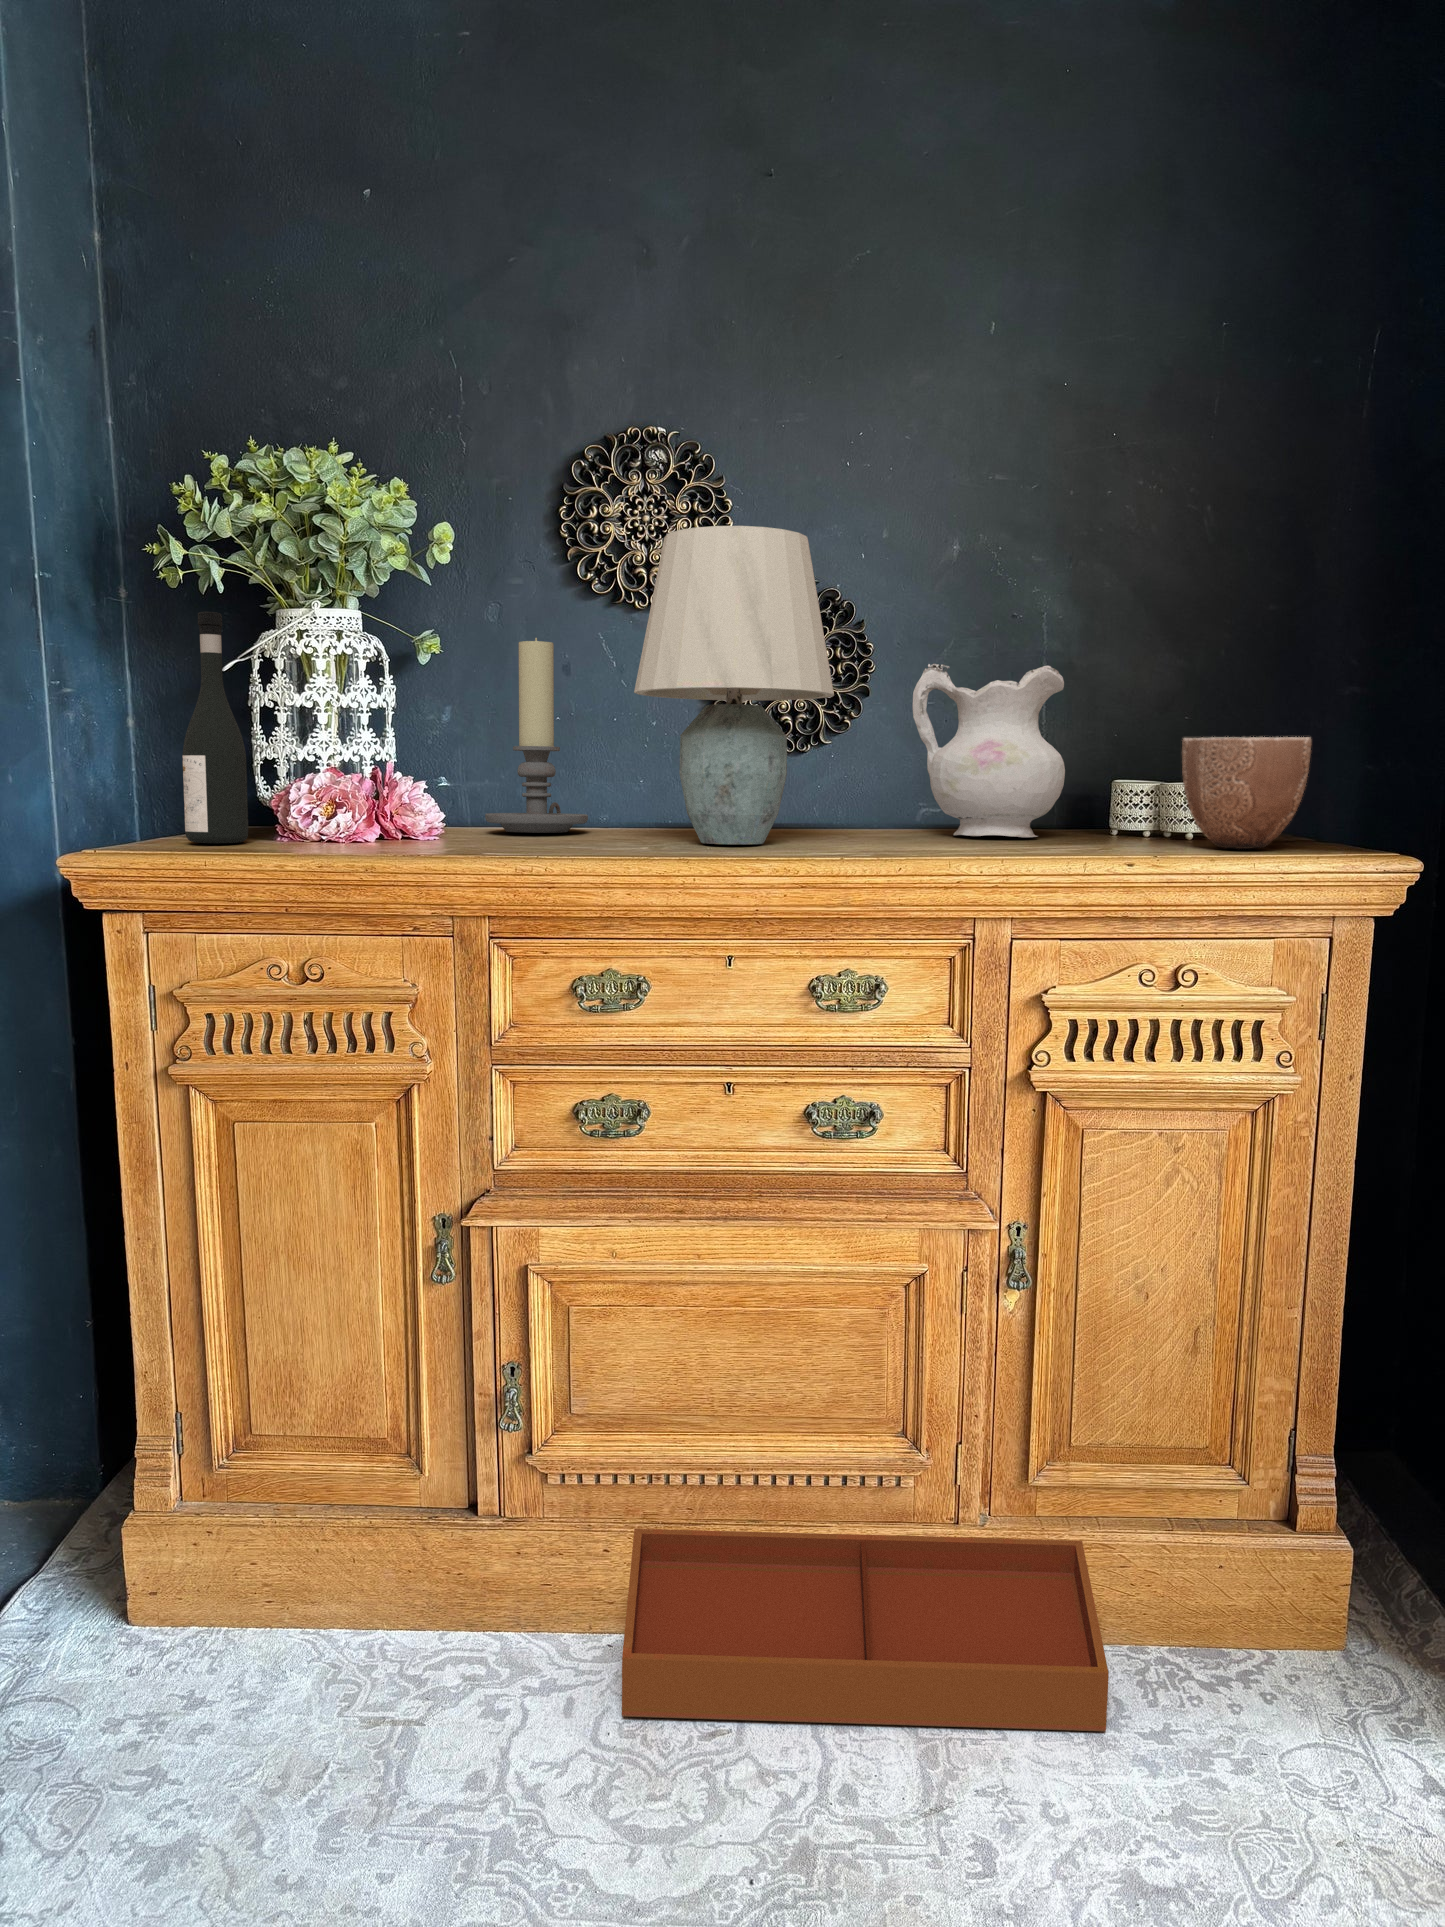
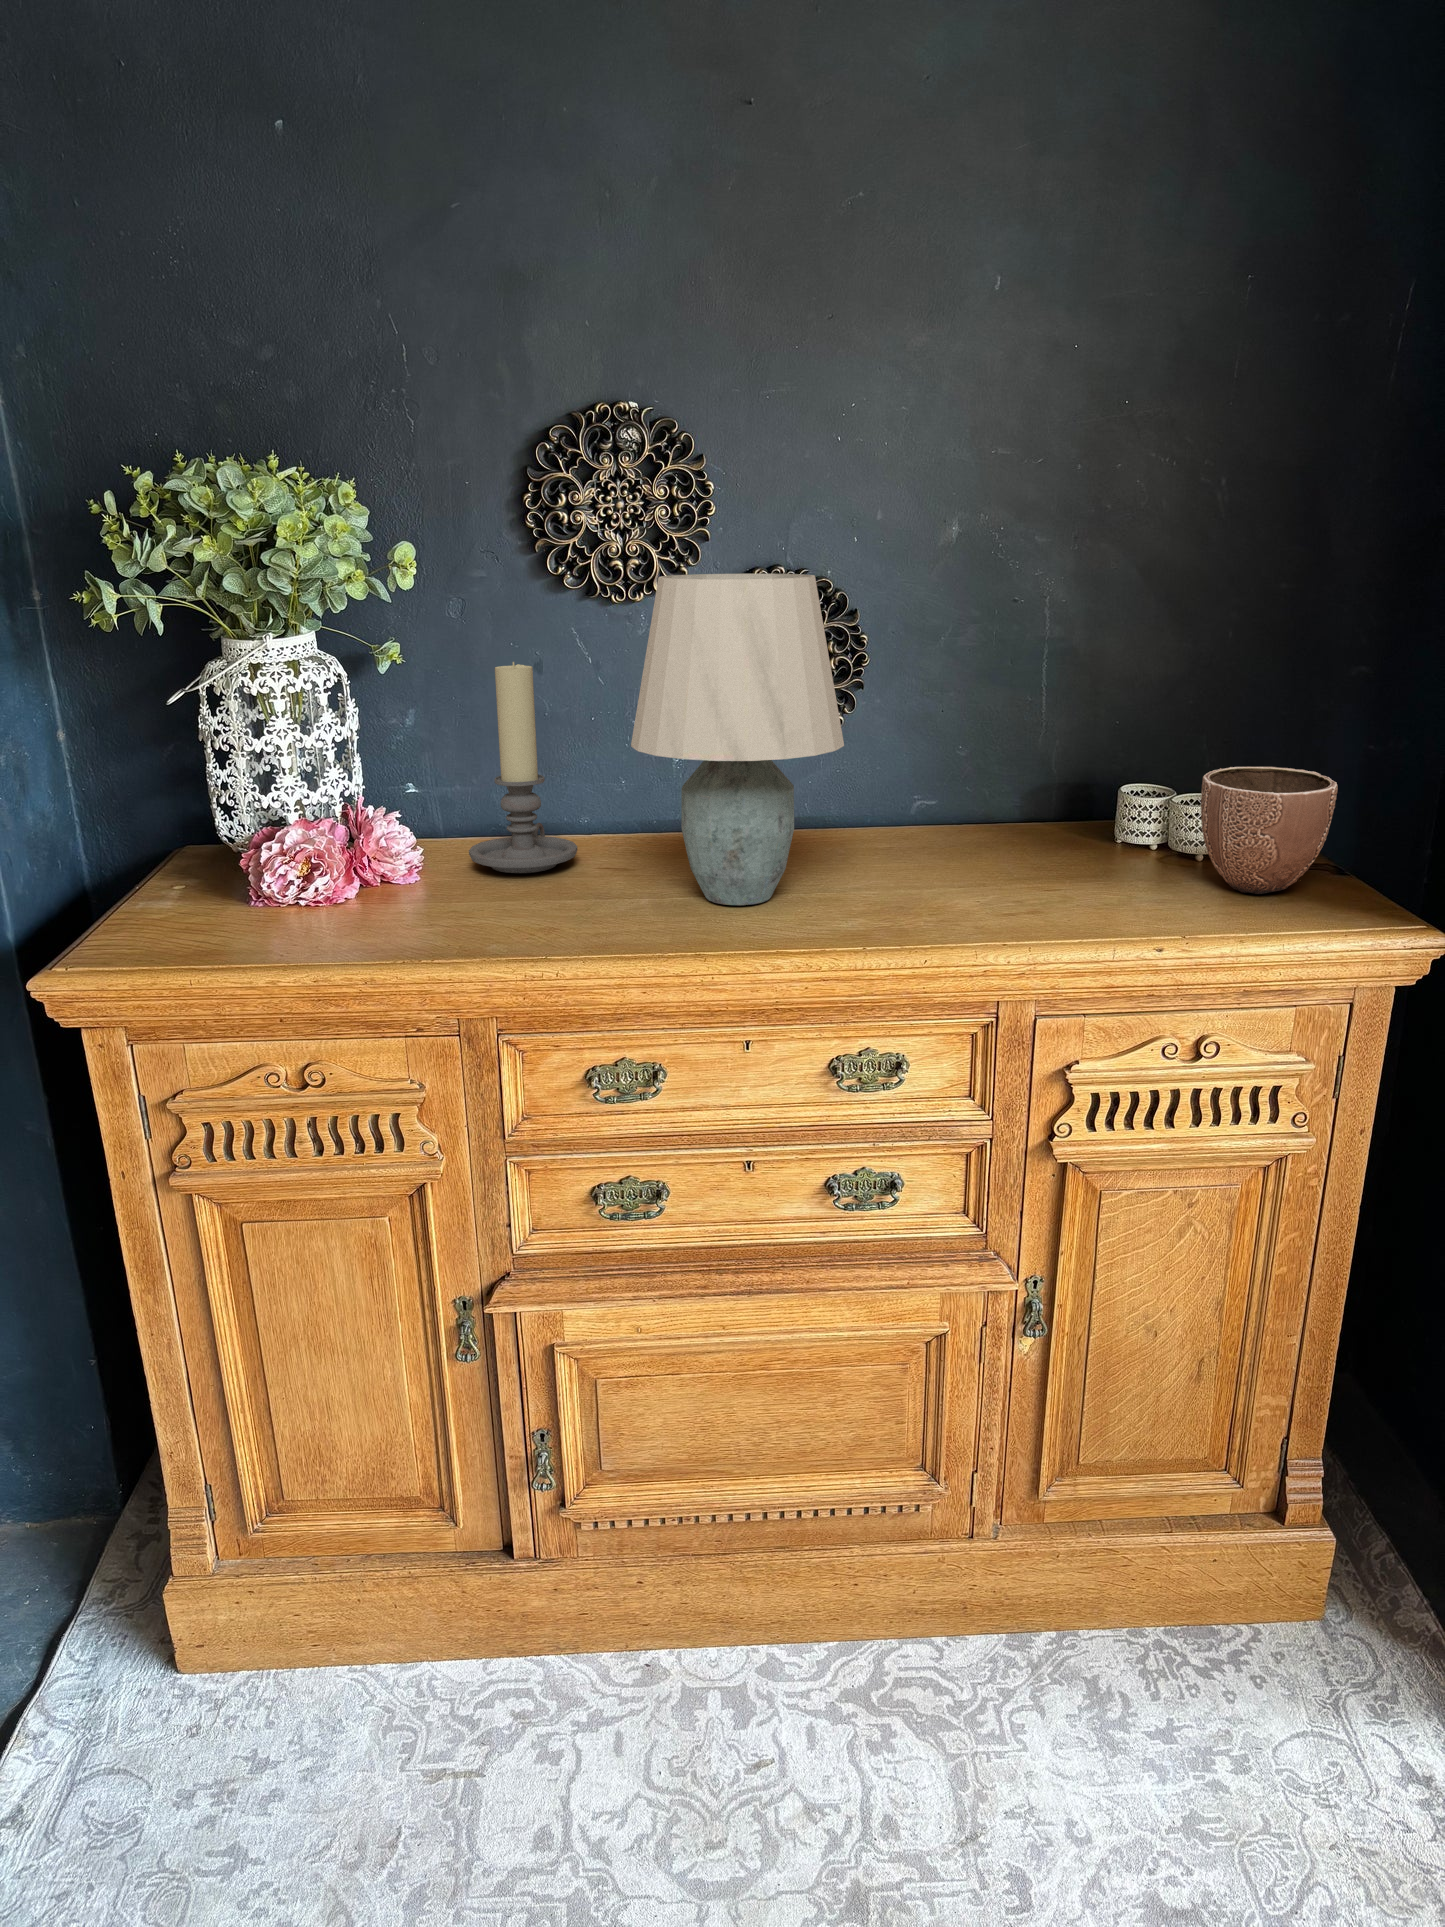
wine bottle: present [182,612,248,843] -> none [144,676,223,927]
ceramic pitcher: present [913,663,1065,837] -> none [916,679,1076,865]
storage bin: present [622,1529,1109,1731] -> none [668,1553,1121,1753]

